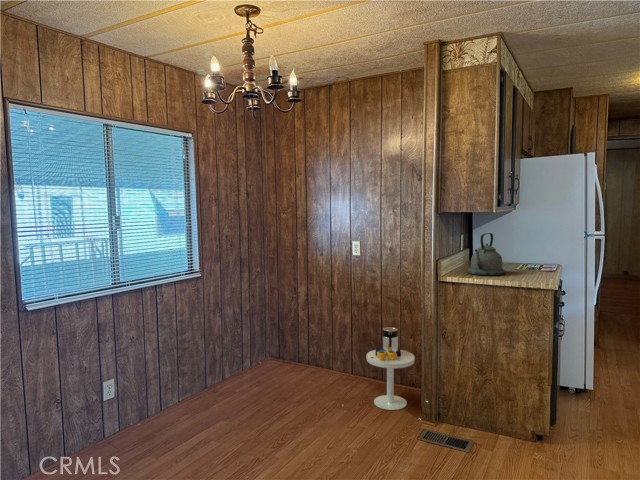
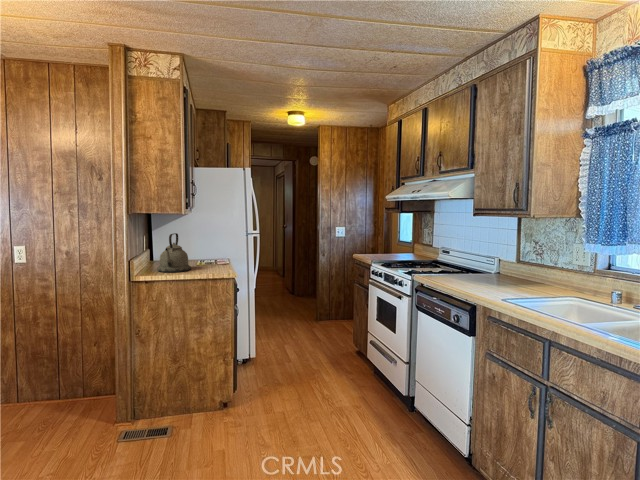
side table: present [366,327,415,410] -> none [45,336,104,426]

